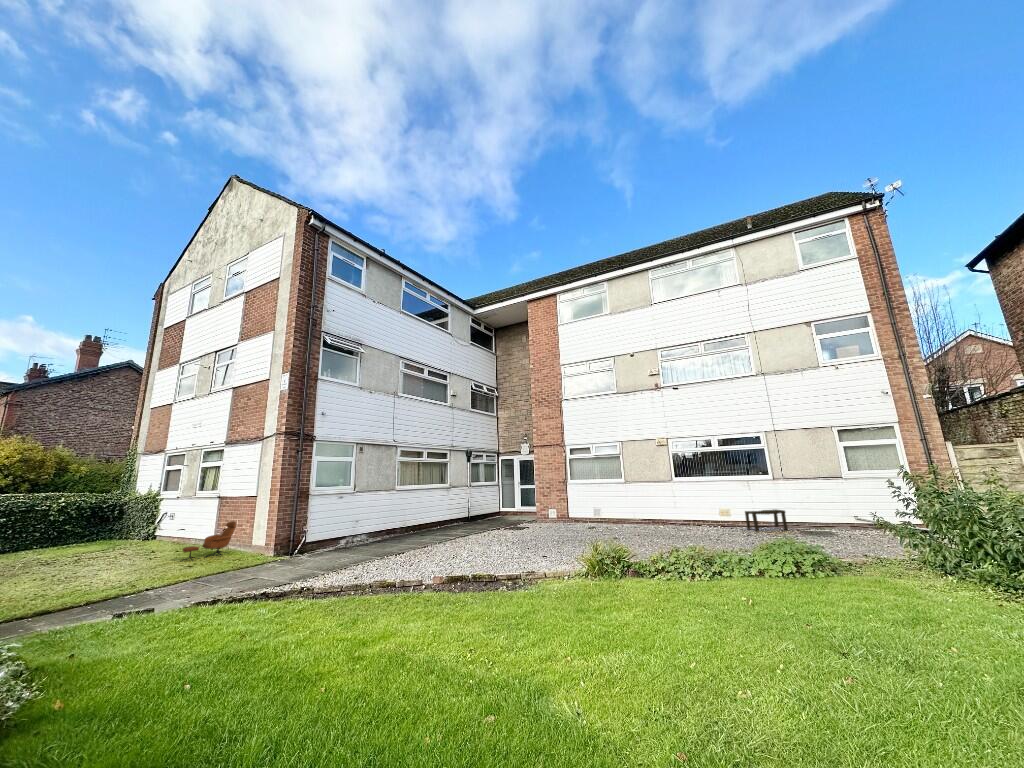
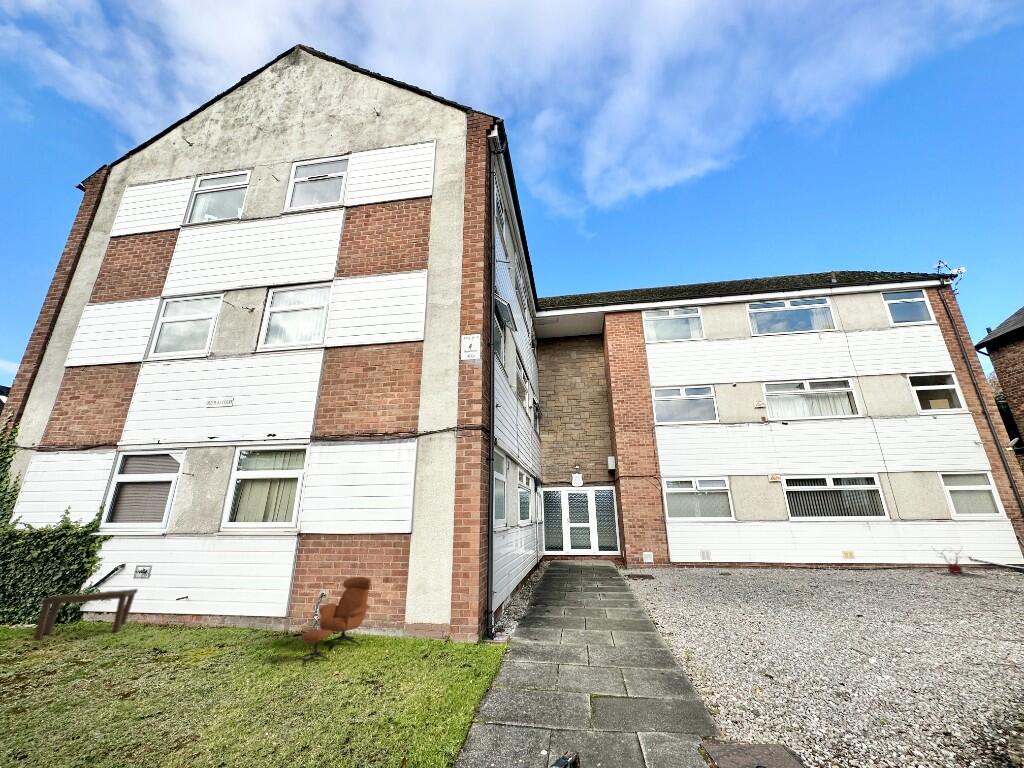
decorative plant: none [811,505,846,532] -> present [941,553,962,573]
bench: present [745,509,787,531] -> present [34,589,137,640]

